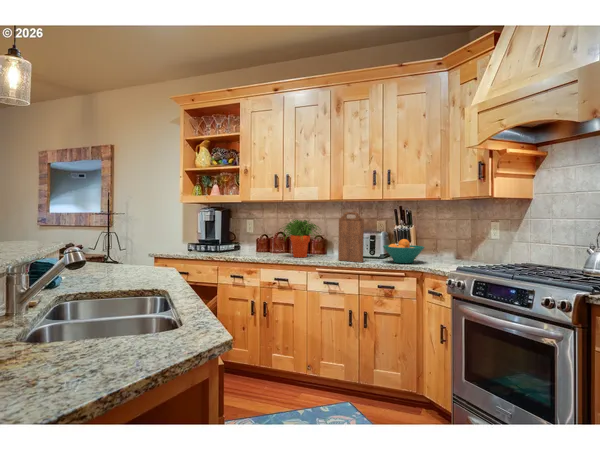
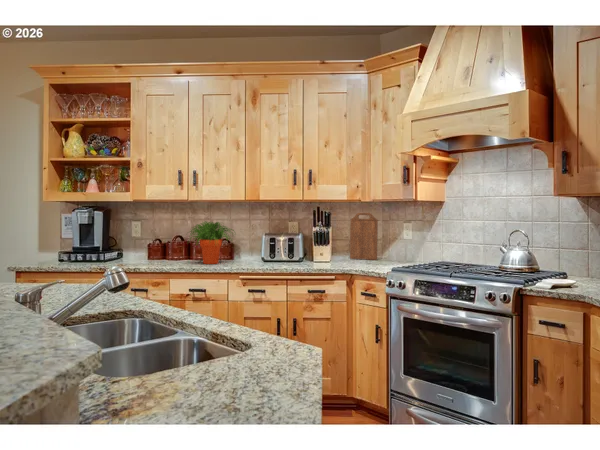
cutting board: present [338,212,364,262] -> present [350,213,378,260]
fruit bowl: present [383,239,424,263] -> none [308,241,350,266]

